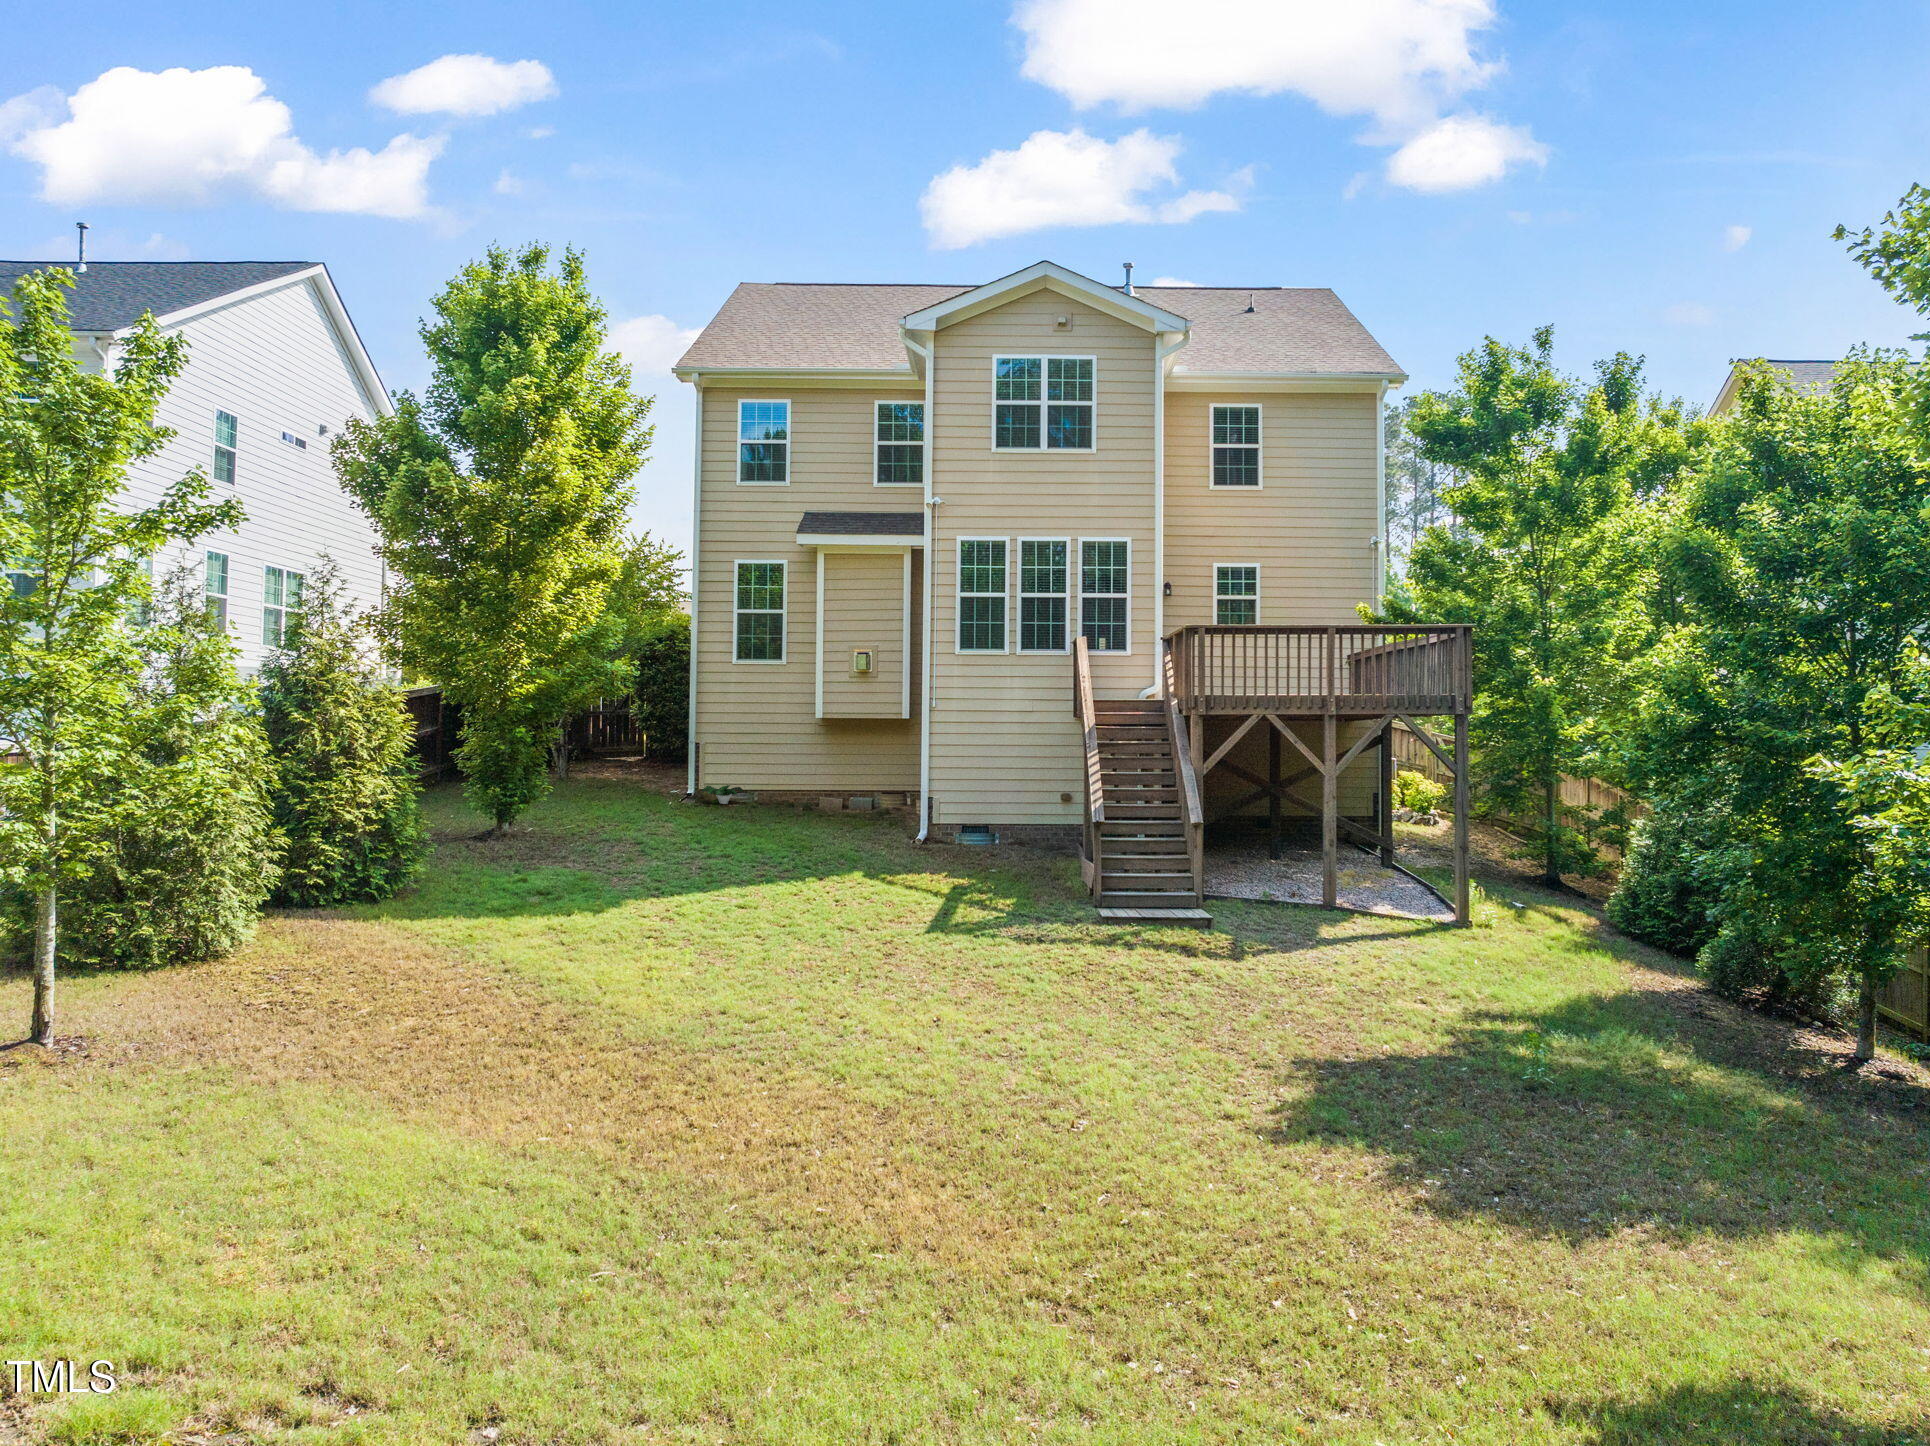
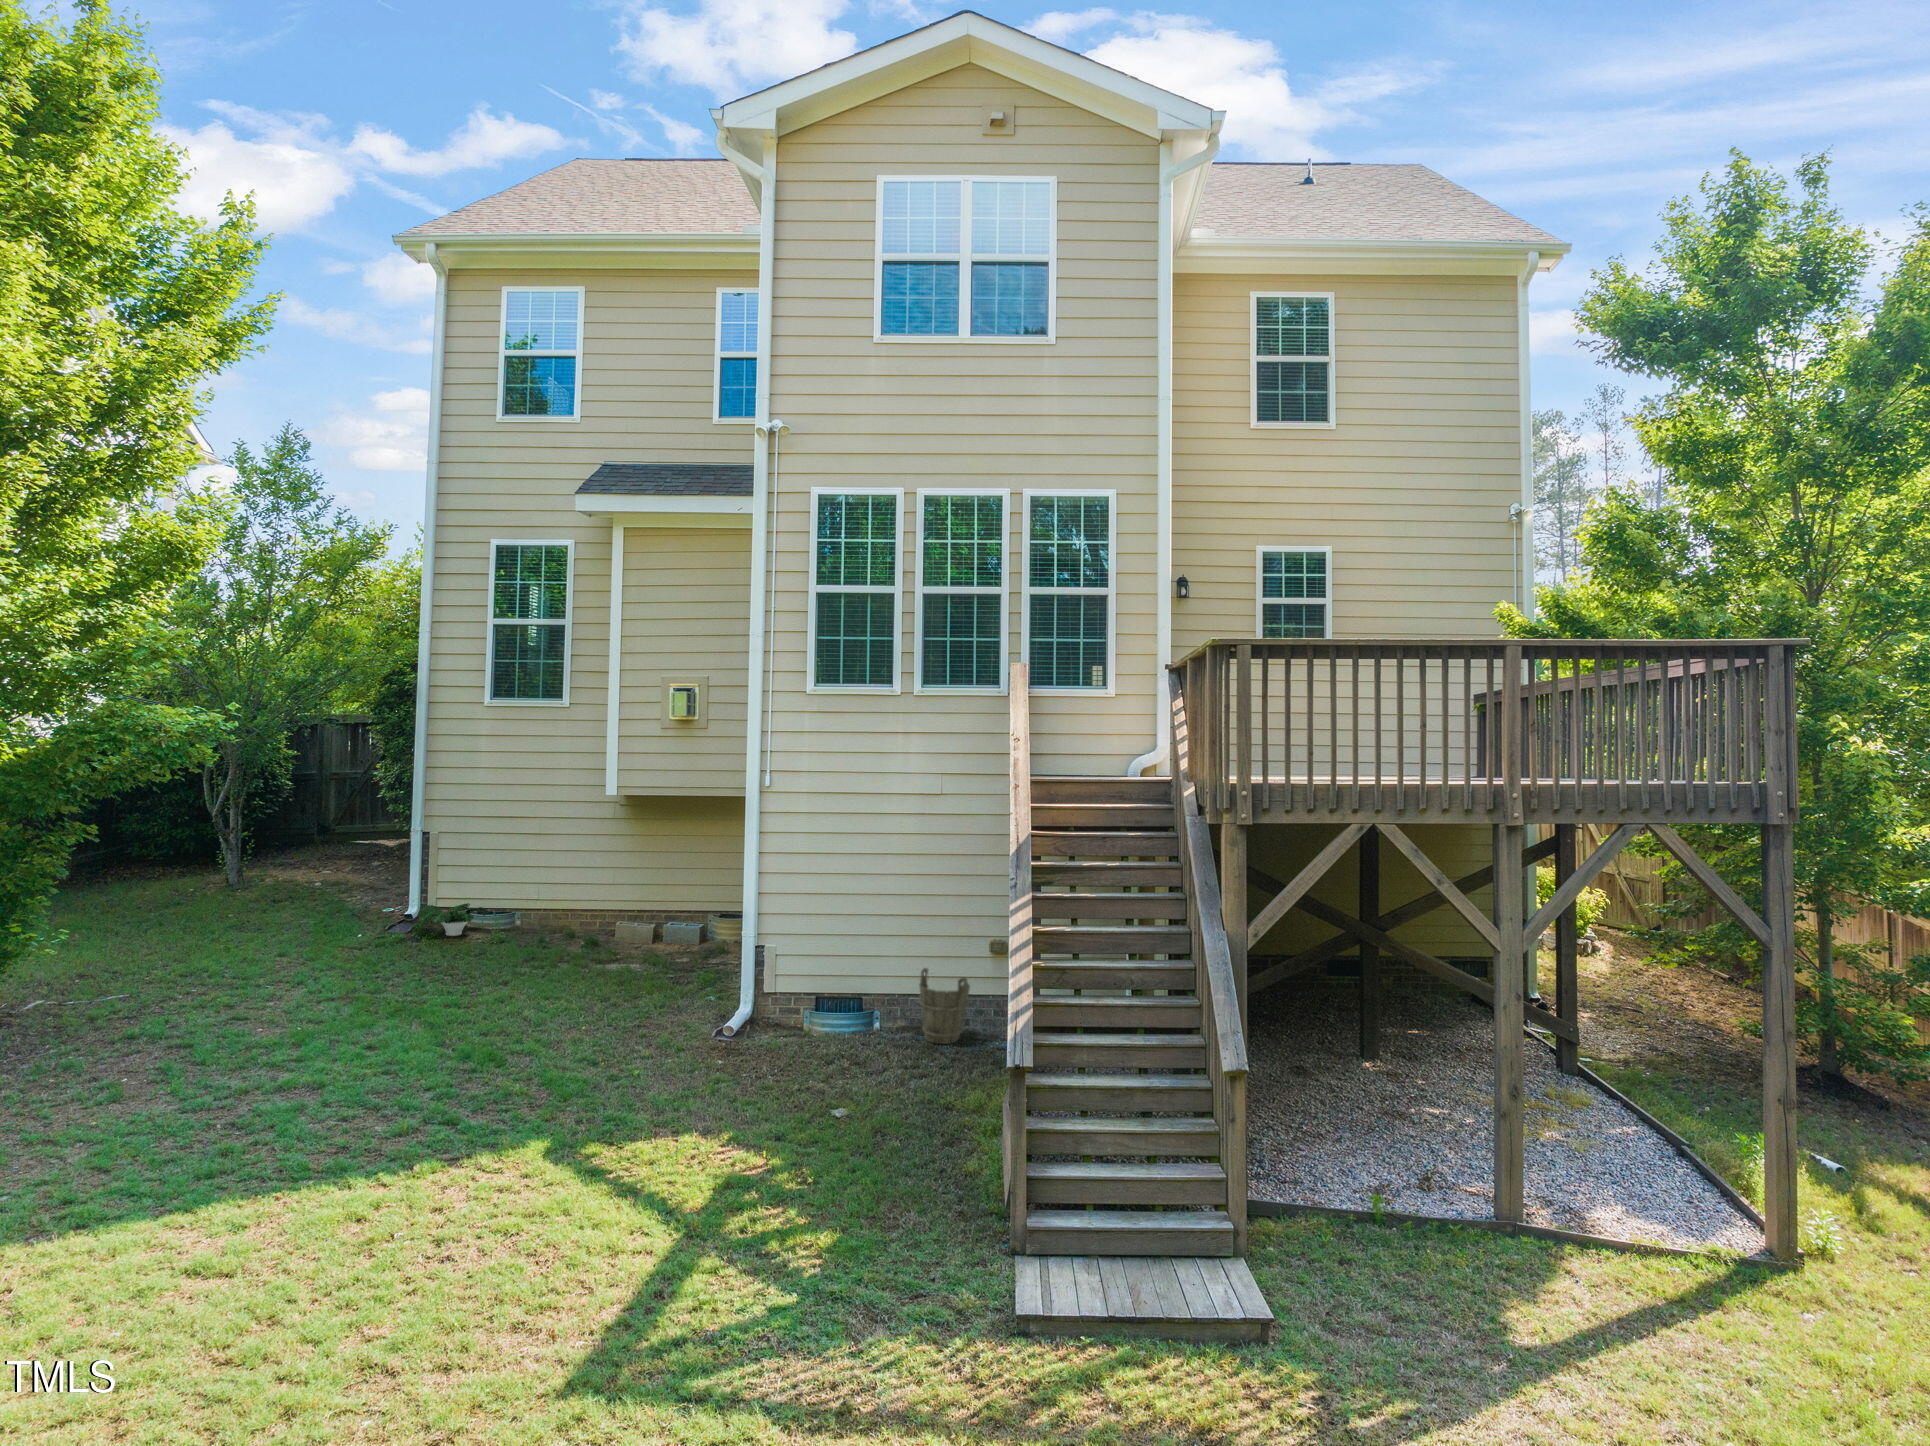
bucket: none [1024,807,1052,847] -> present [920,968,970,1044]

